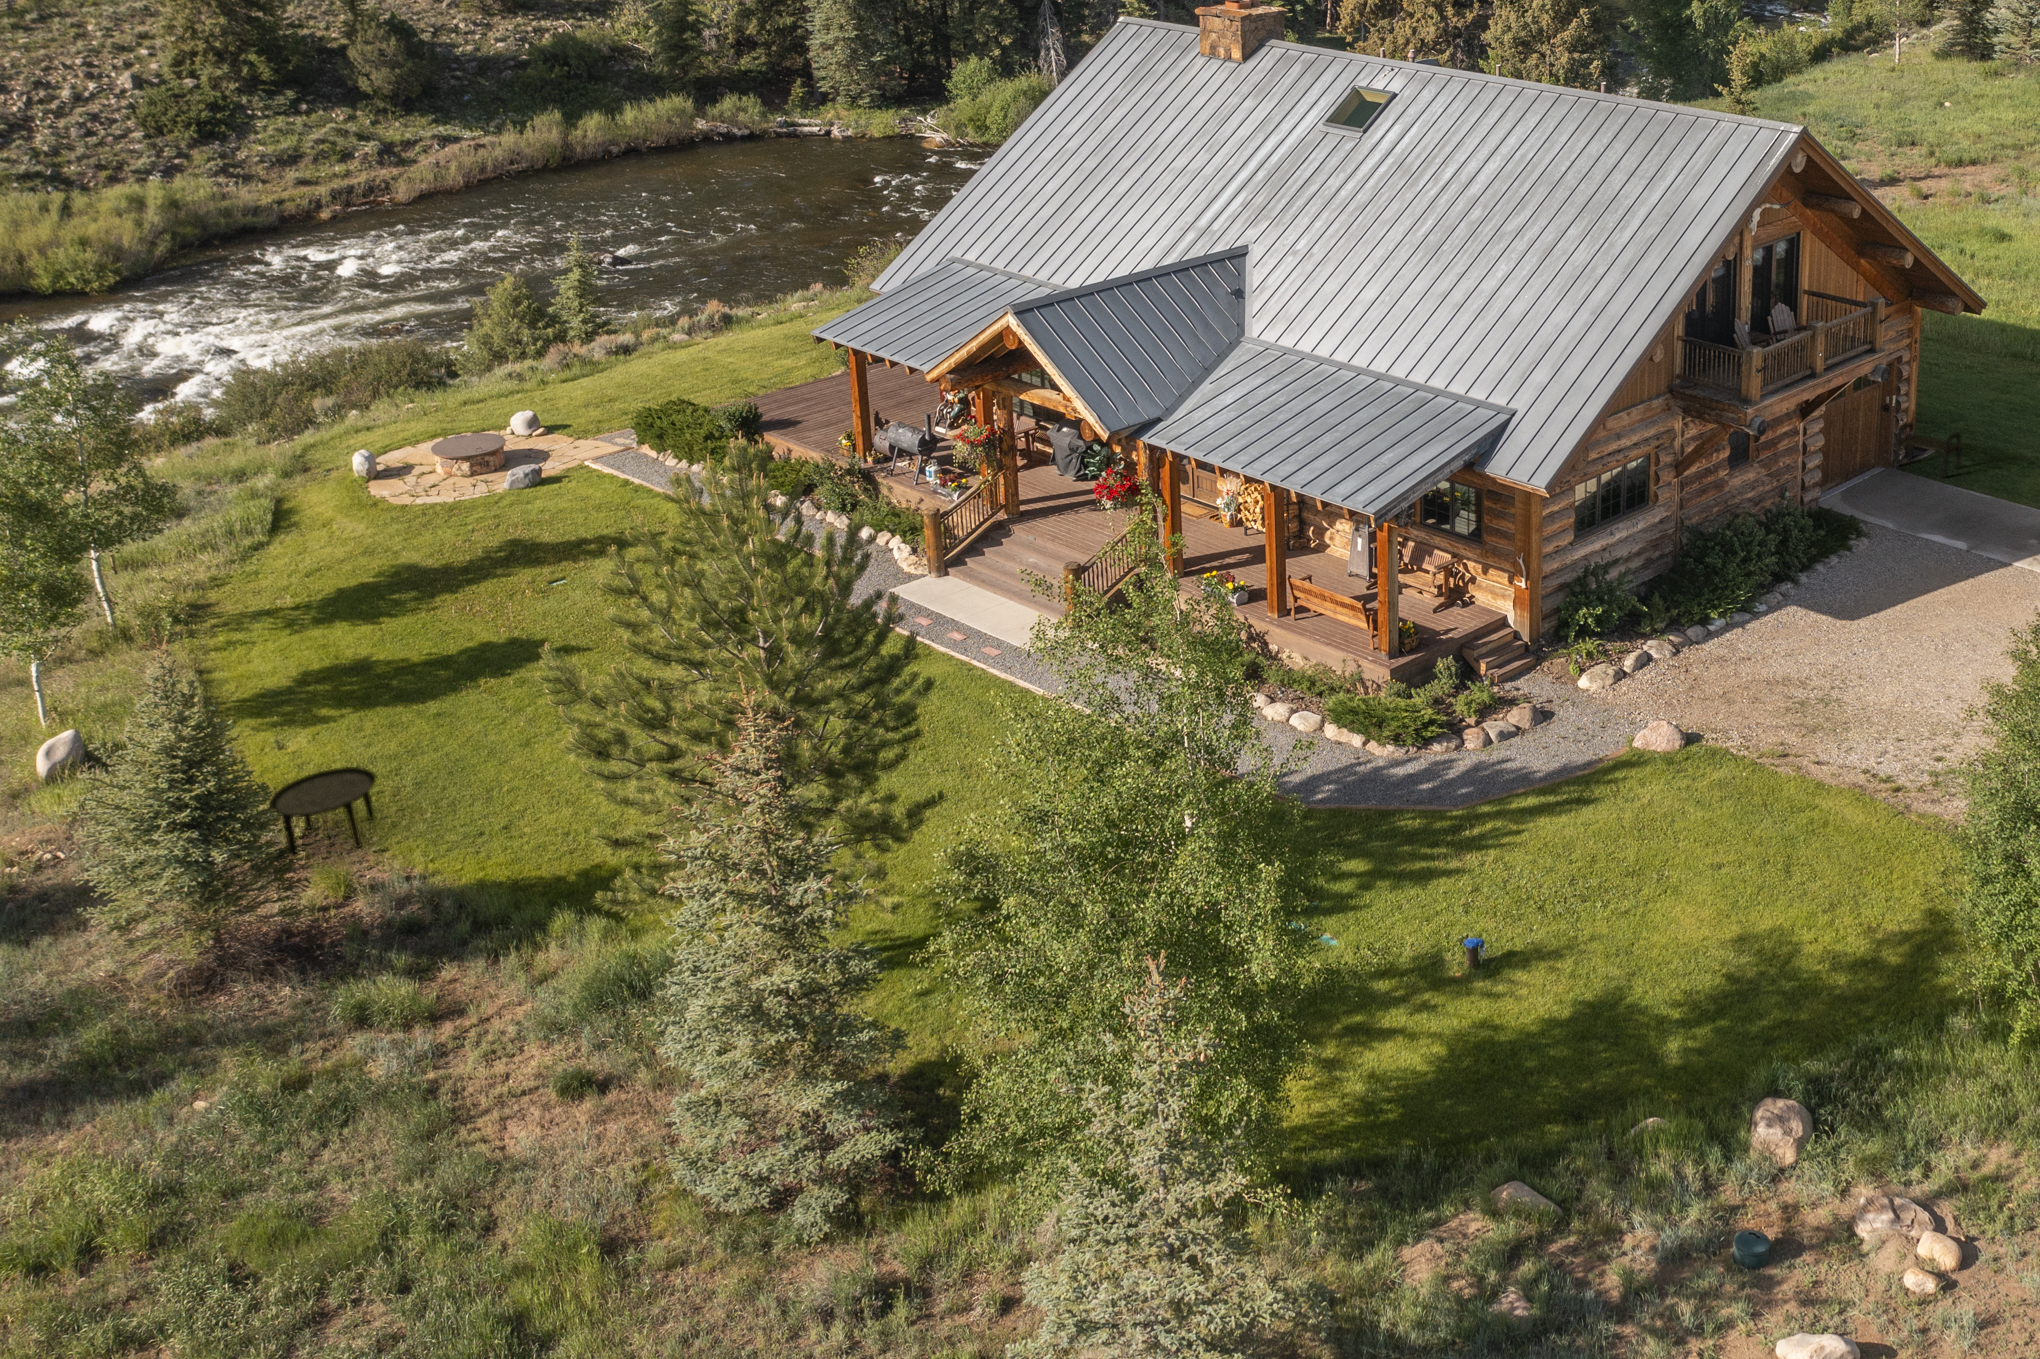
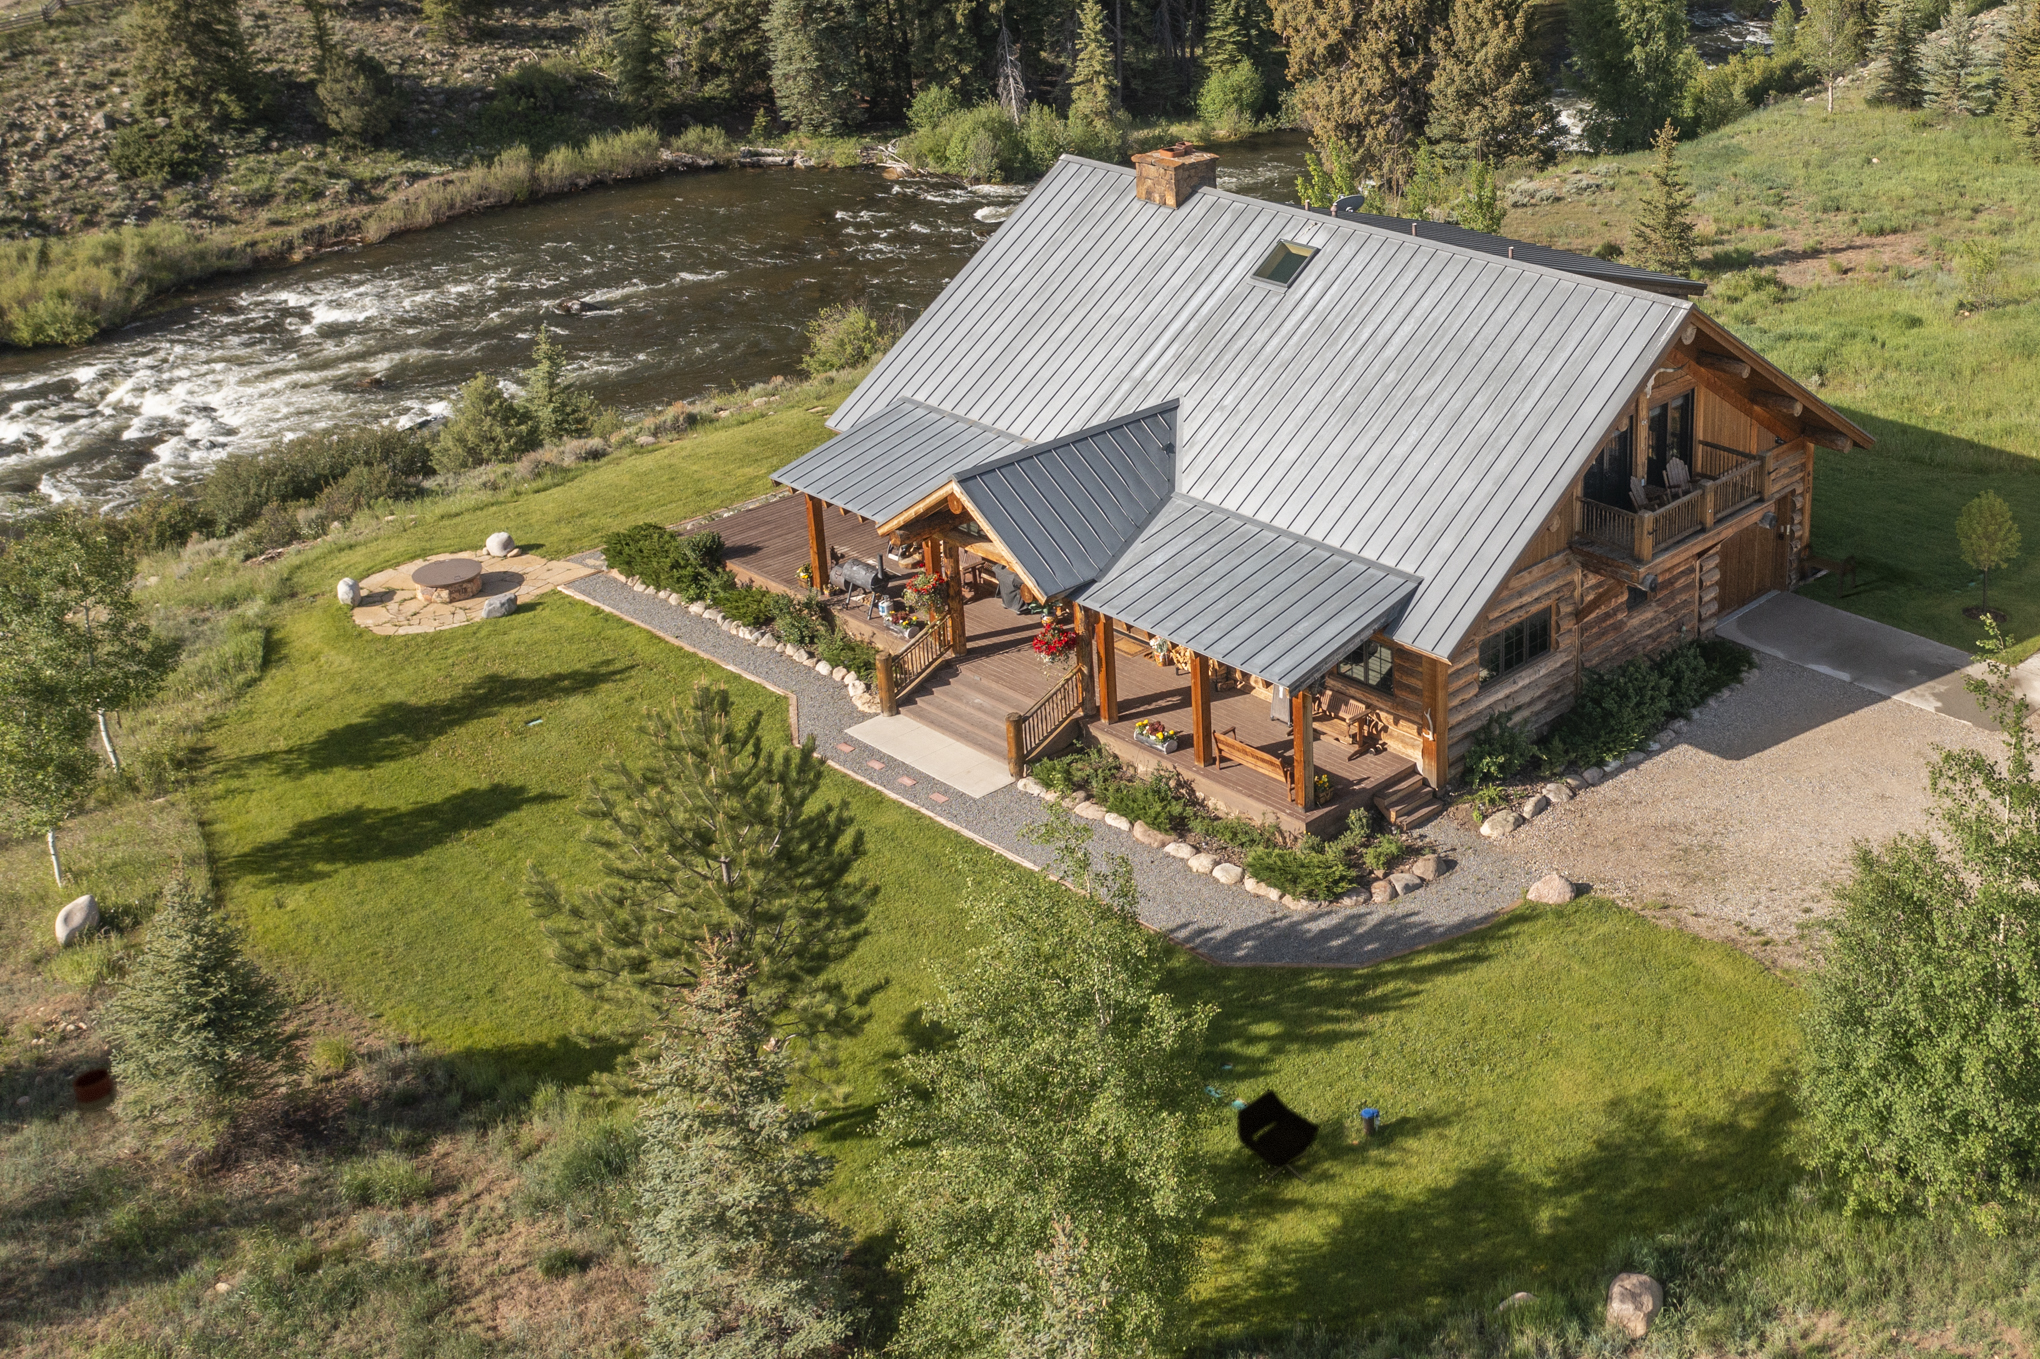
round table: present [269,767,376,858] -> none [270,938,369,1028]
planter: none [50,886,100,945] -> present [72,1068,117,1113]
lounge chair: none [1327,911,1419,1010] -> present [1237,1089,1320,1181]

